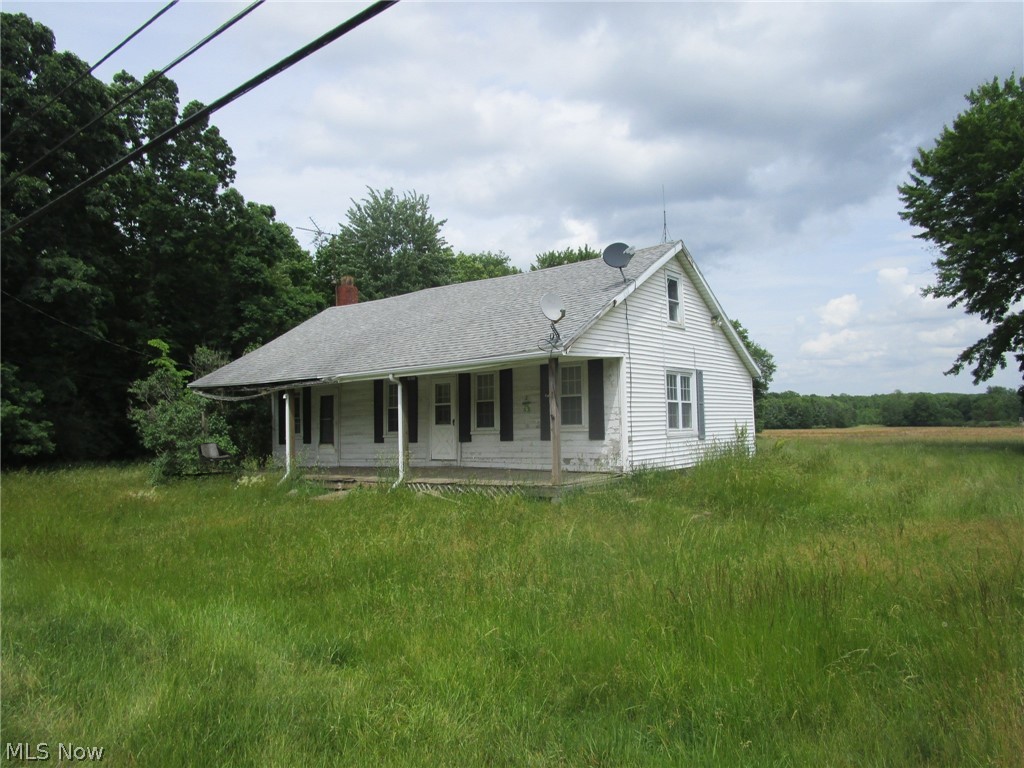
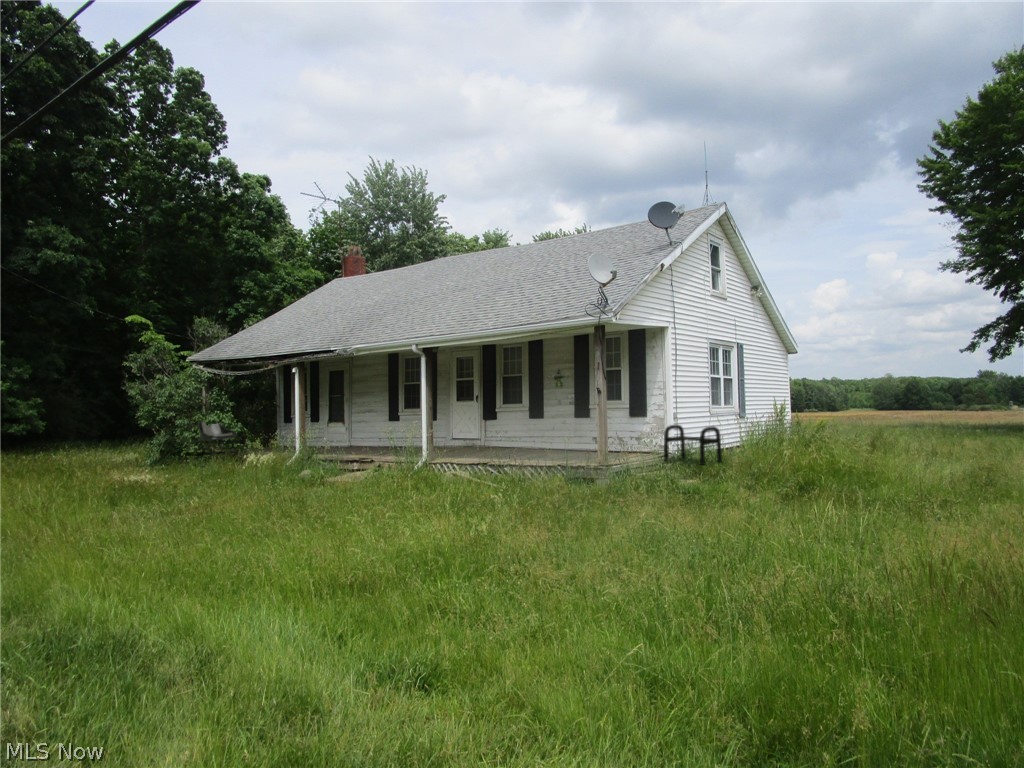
bench: none [617,446,668,483] -> present [664,425,722,465]

